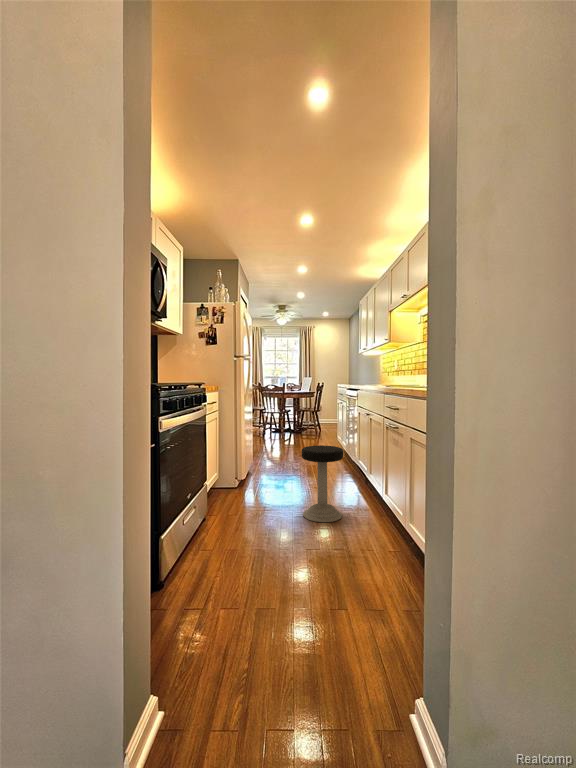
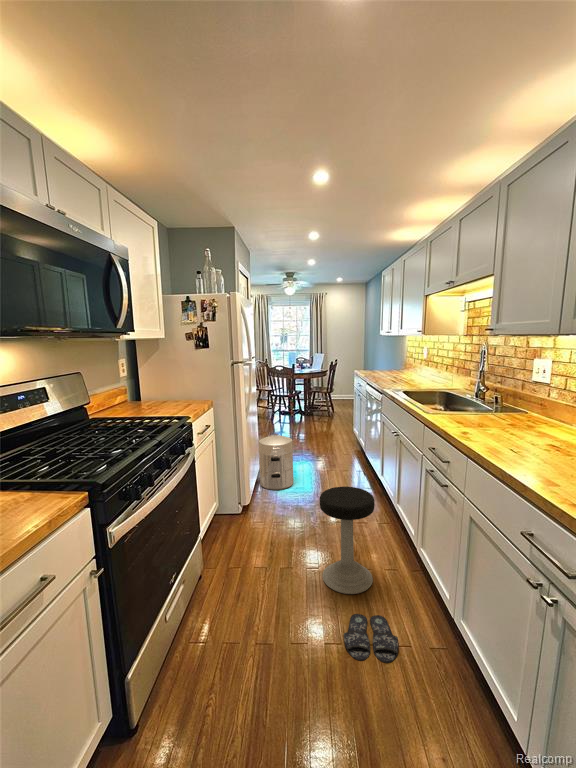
waste bin: none [253,427,282,474] -> present [259,434,293,490]
slippers: none [317,530,356,550] -> present [344,614,398,663]

